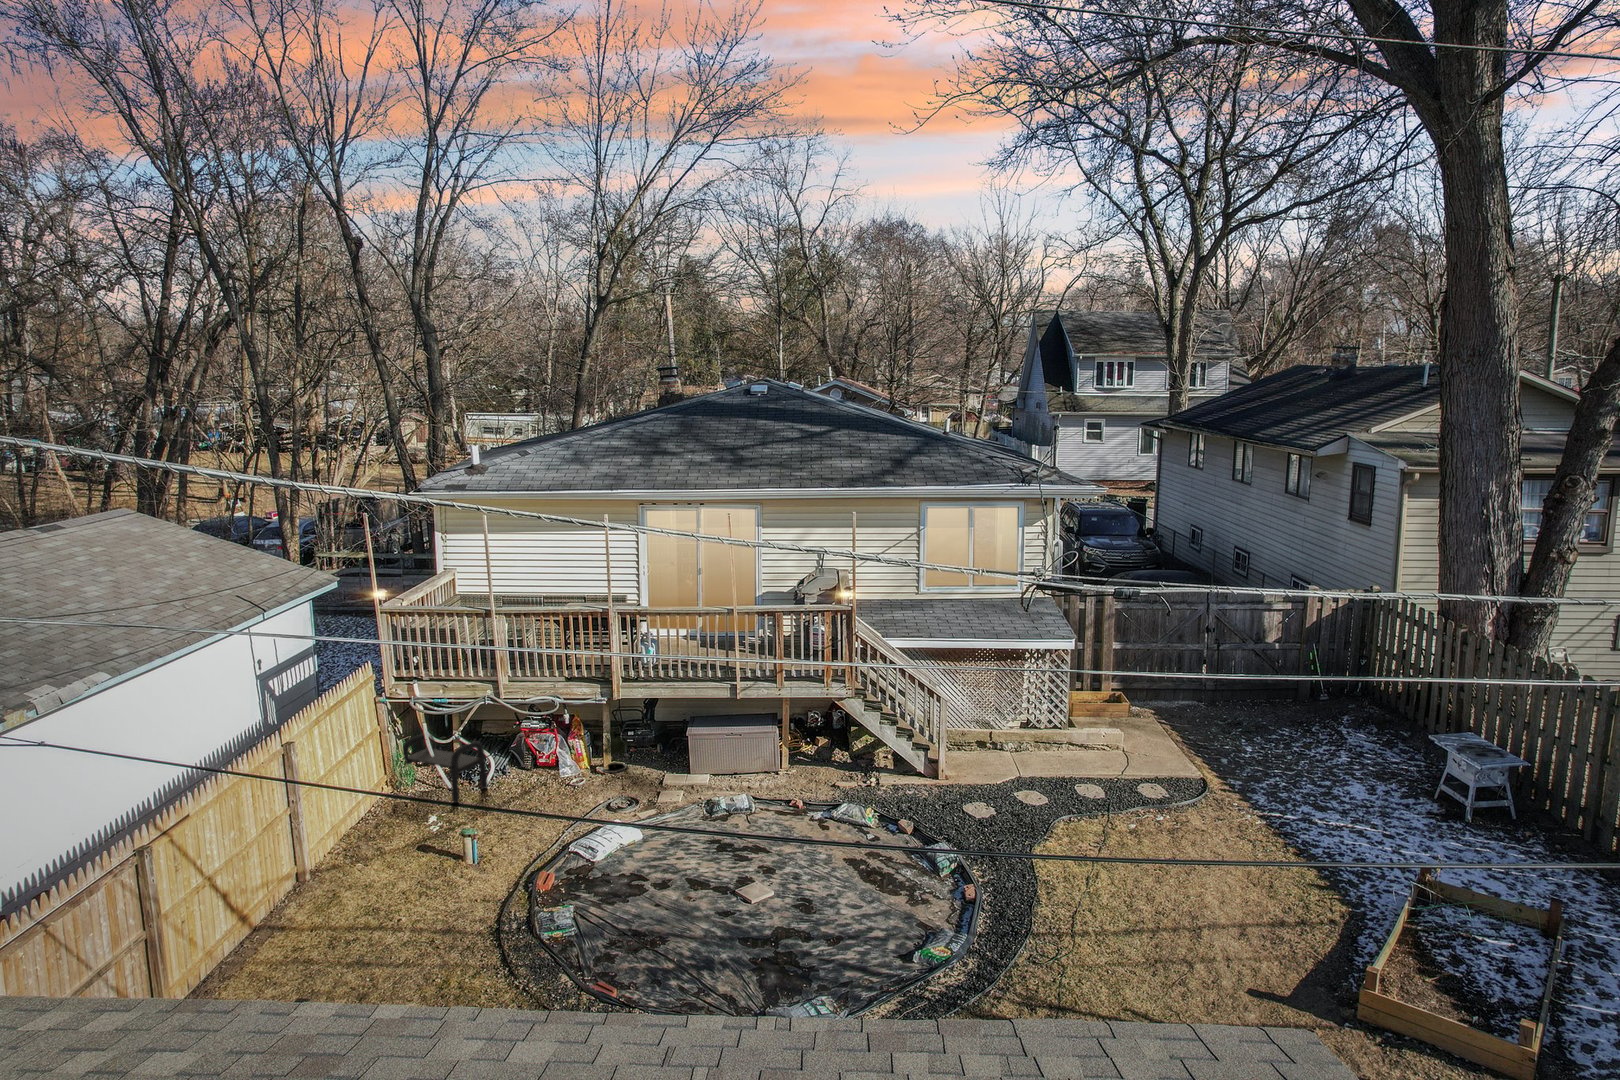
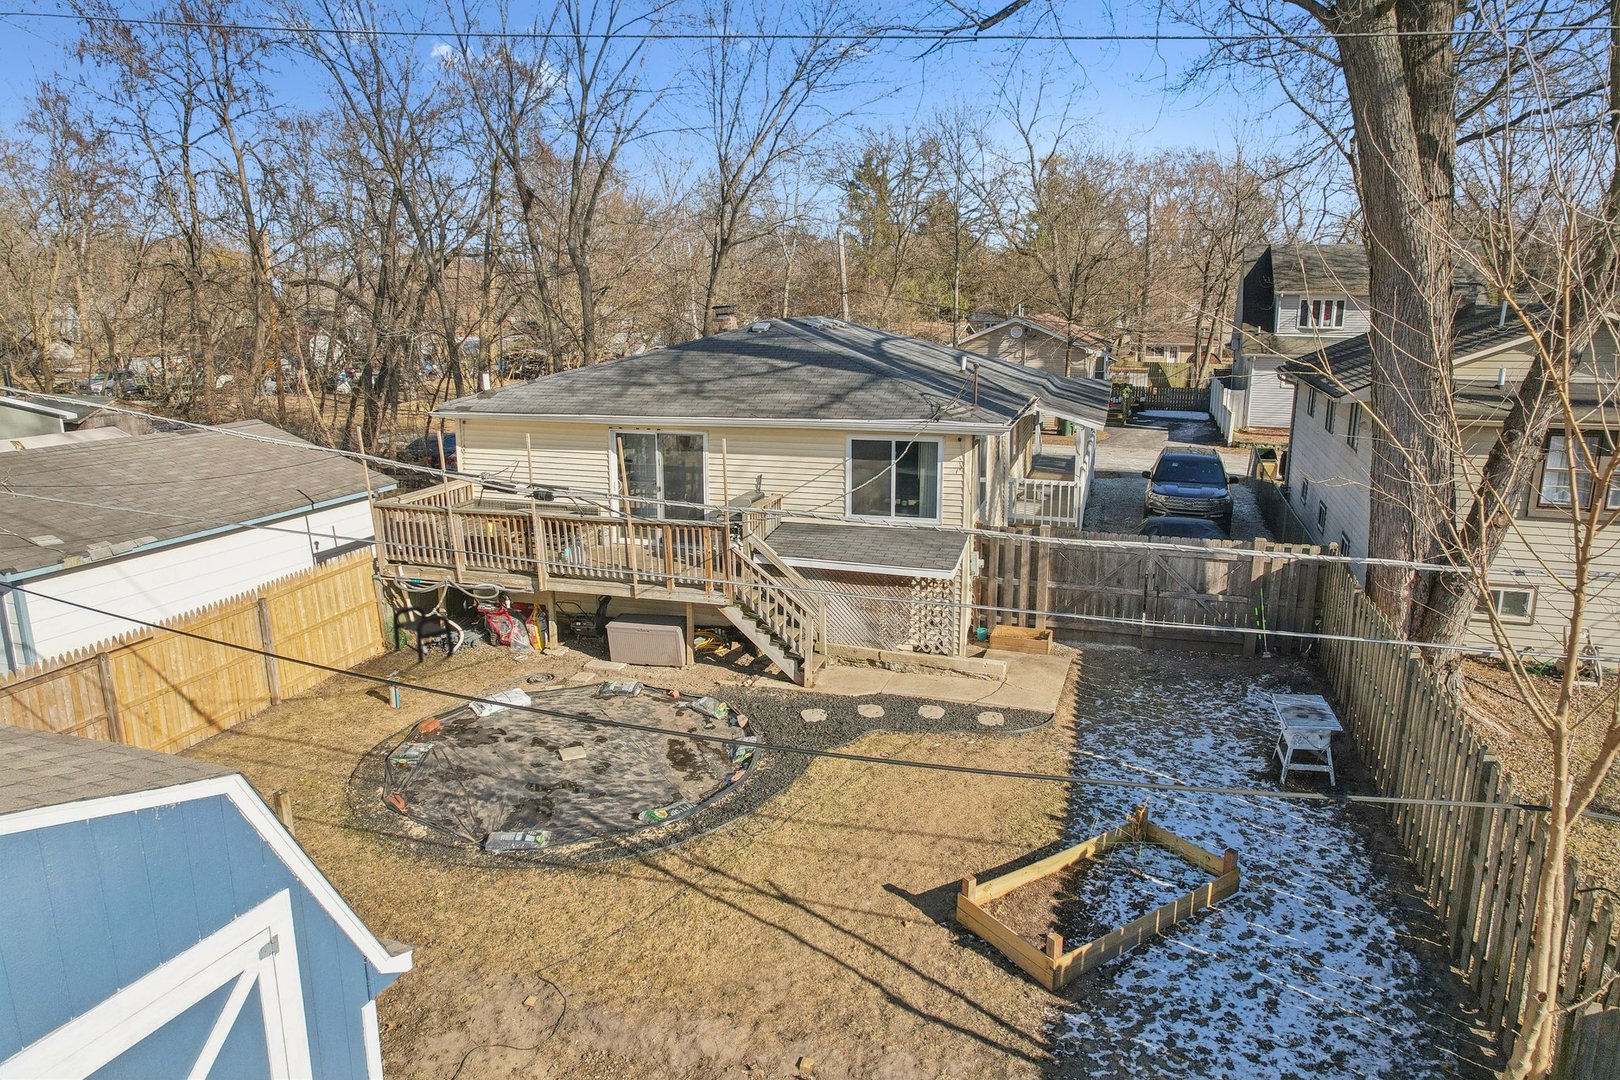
potted tree: present [601,729,627,773] -> none [545,614,571,653]

